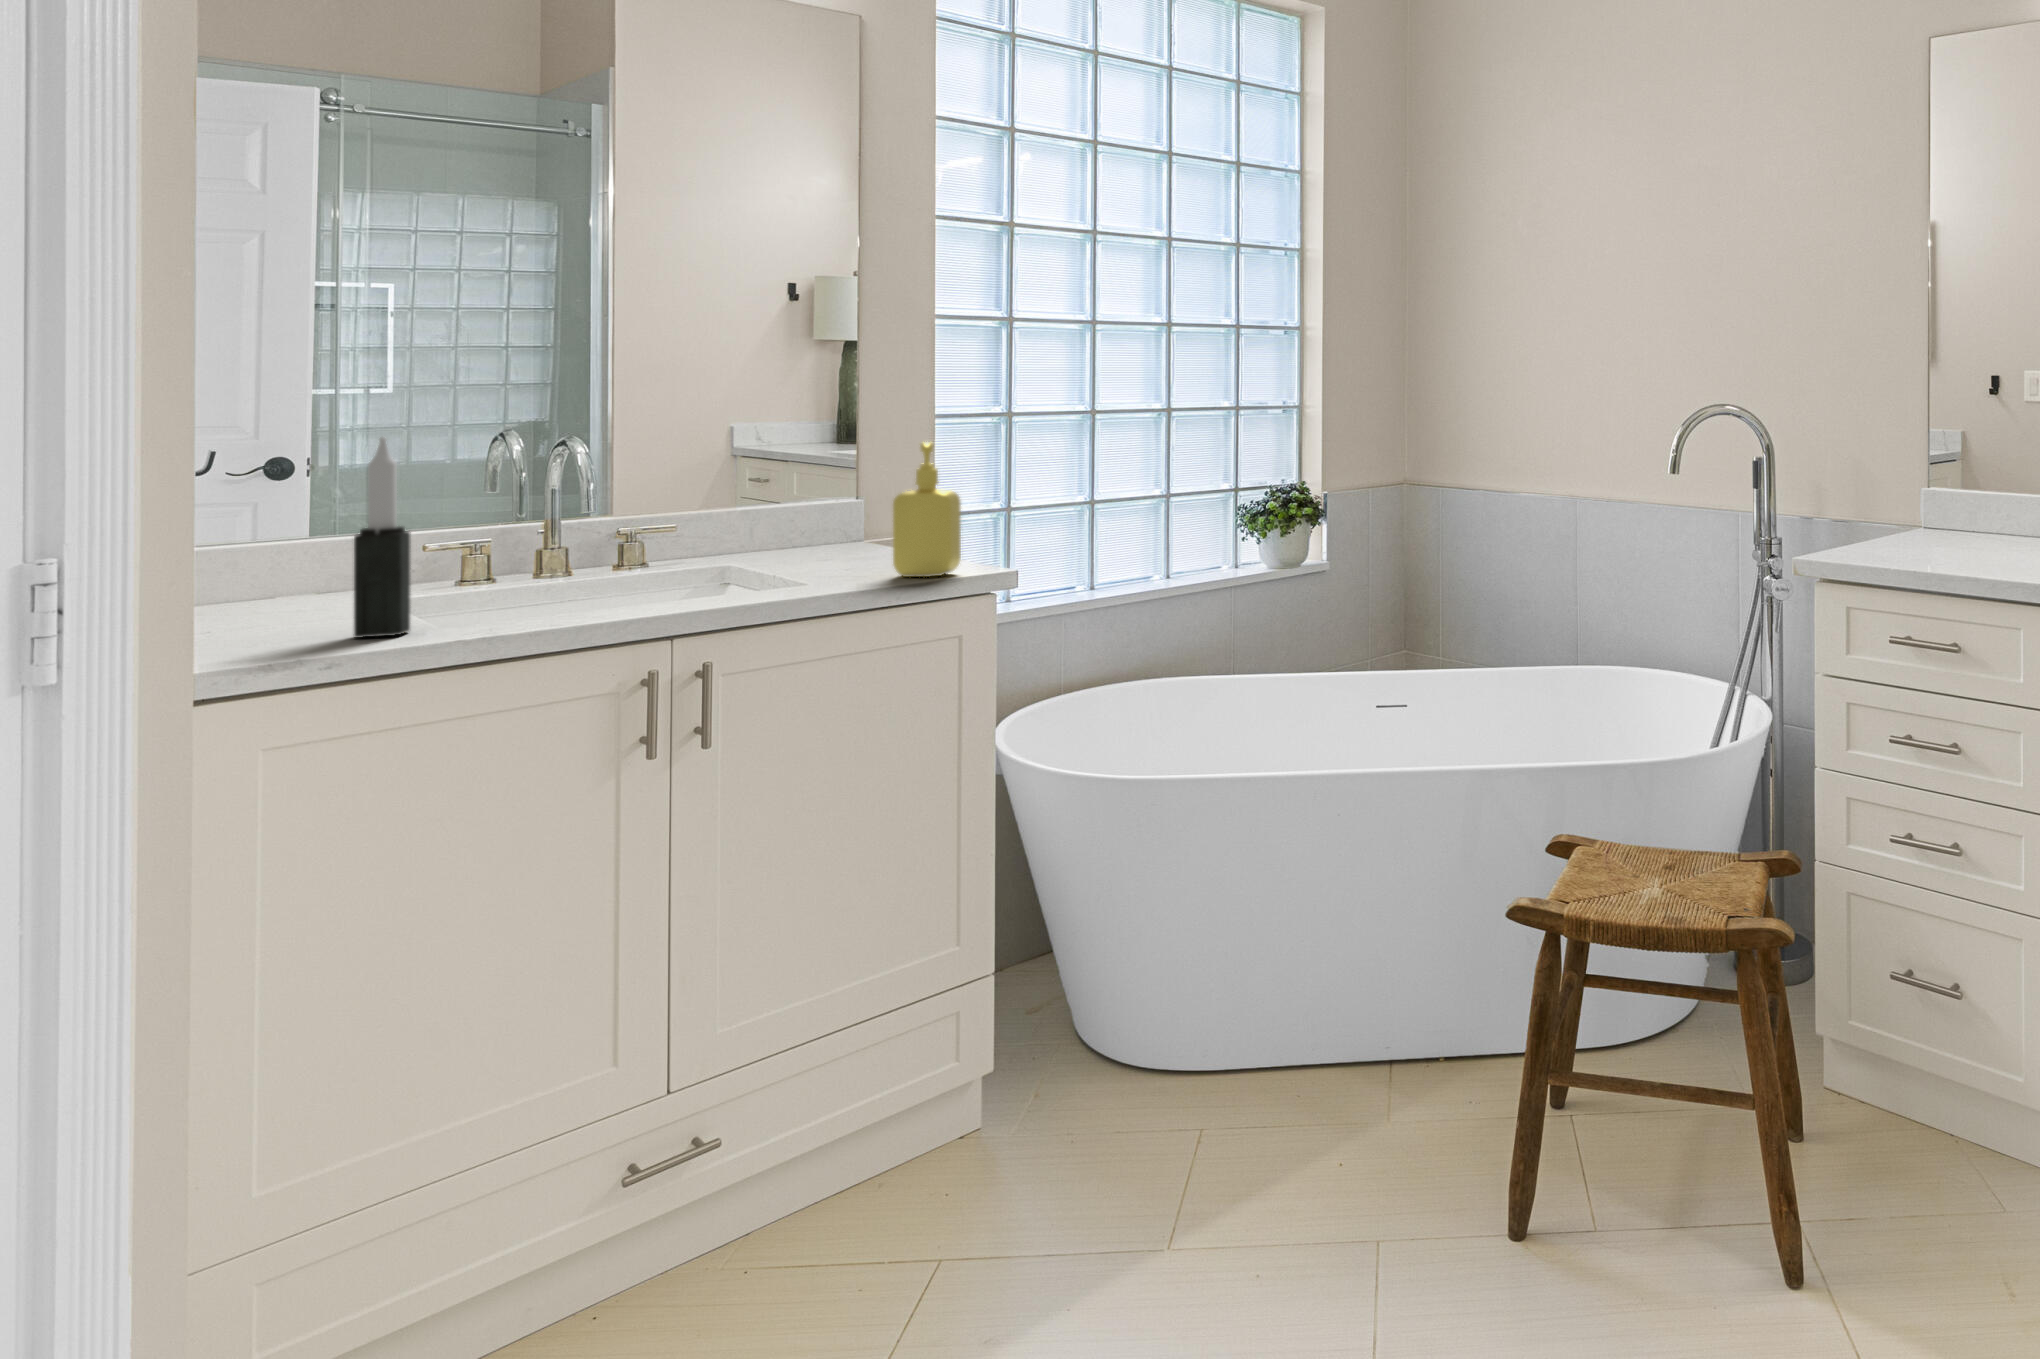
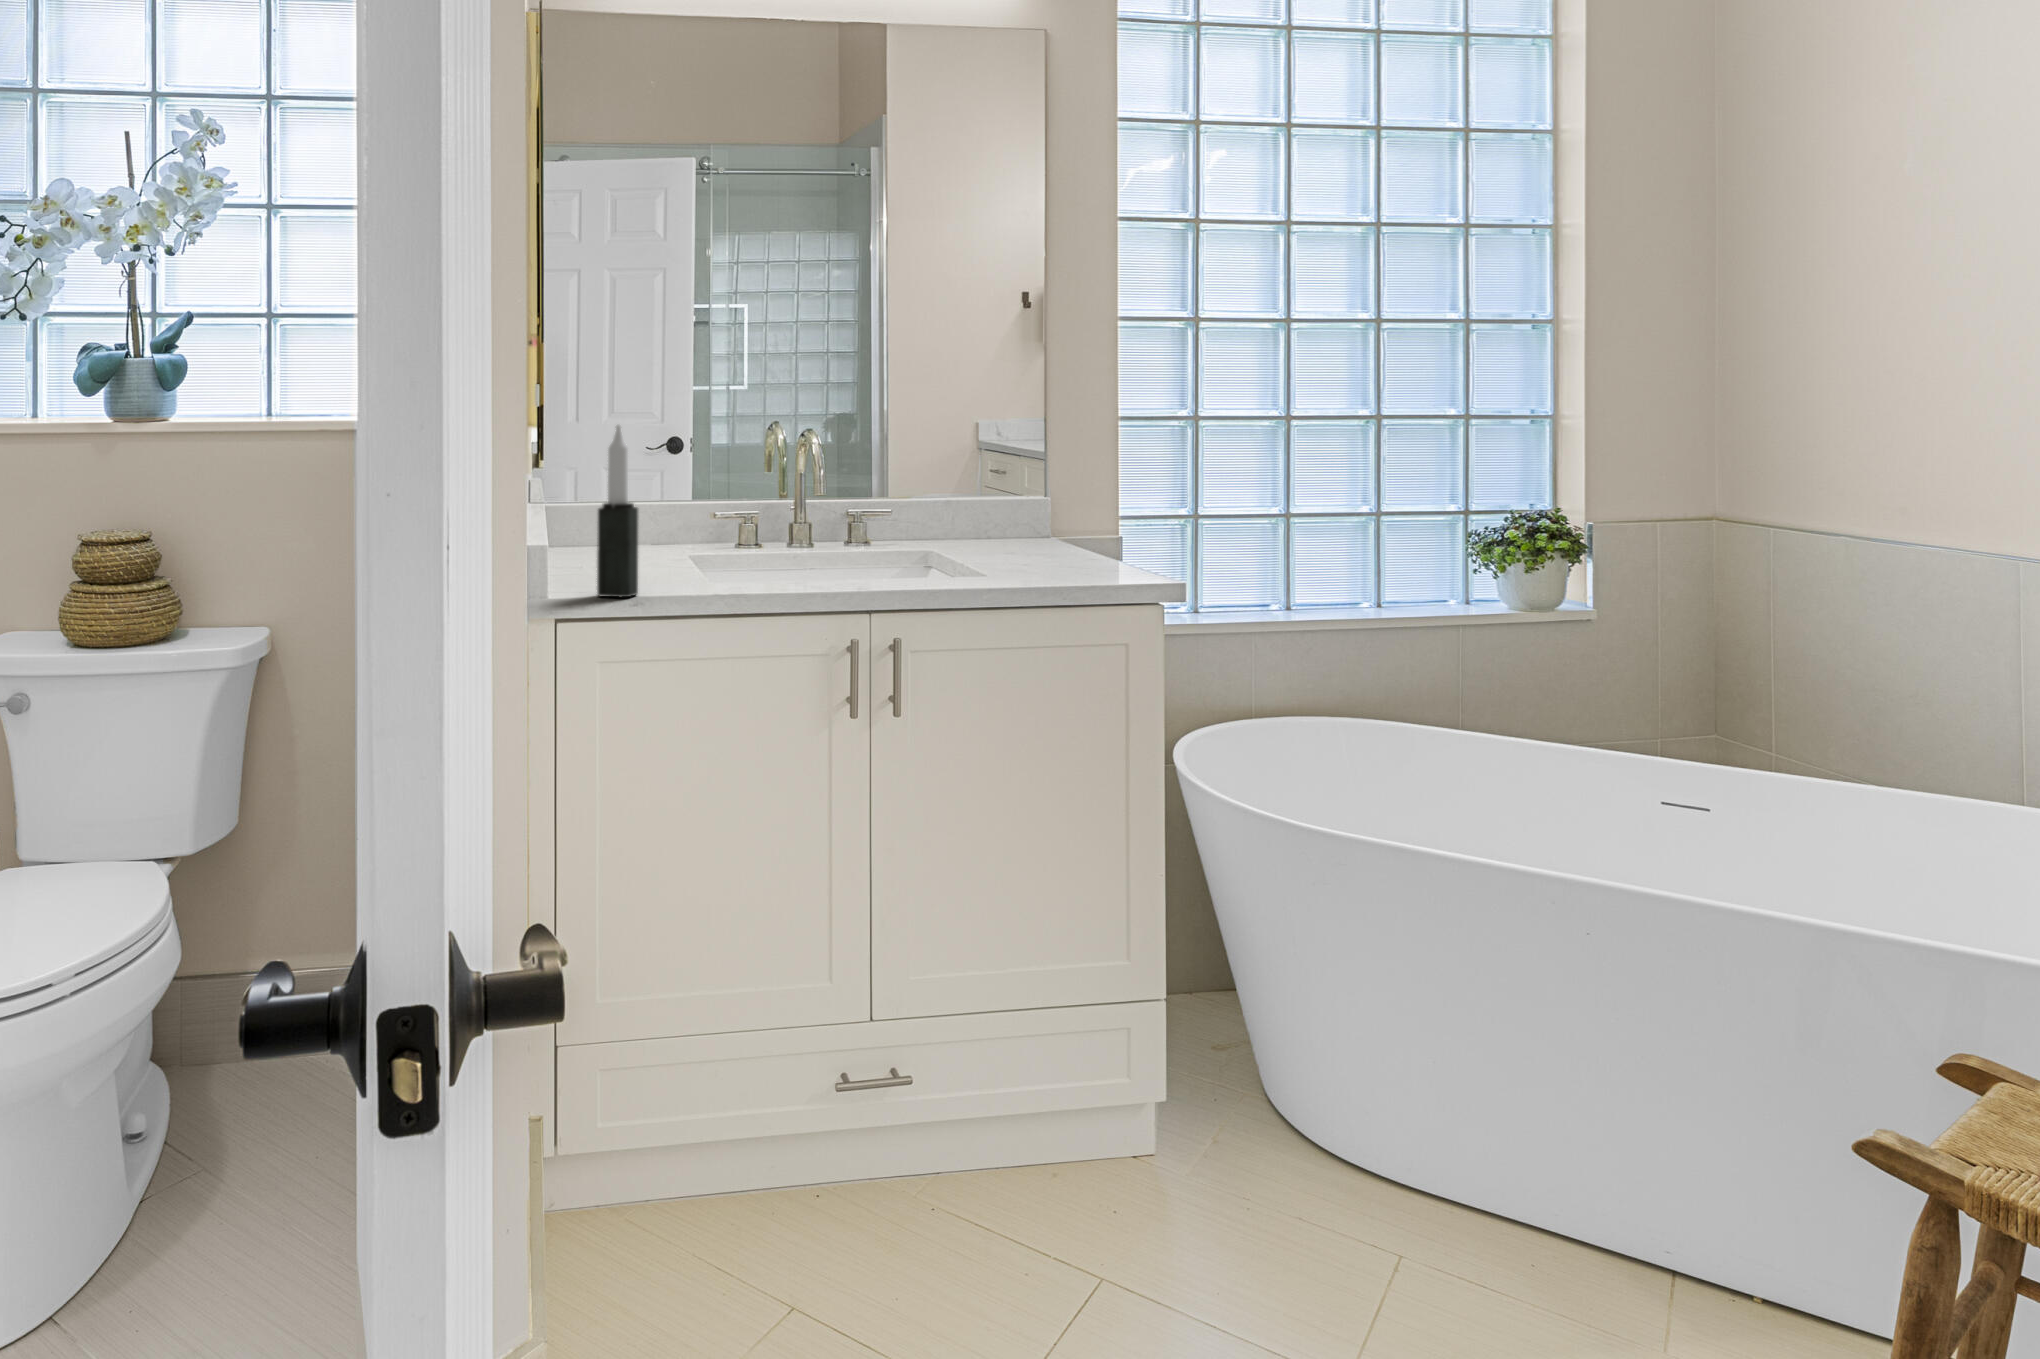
soap dispenser: present [893,442,961,577] -> none [1055,444,1124,585]

